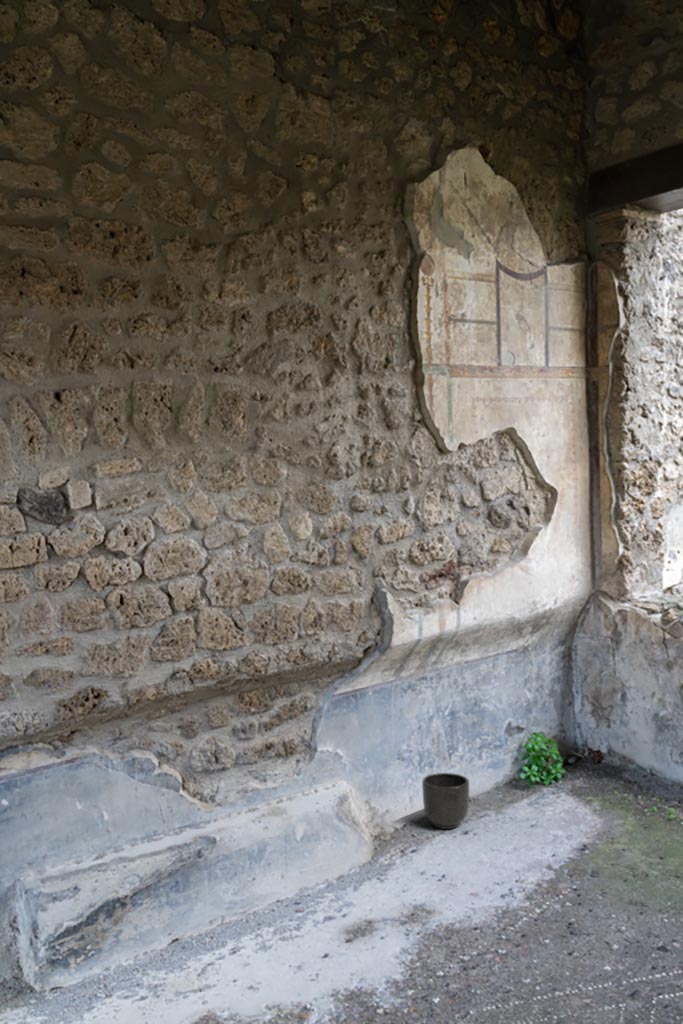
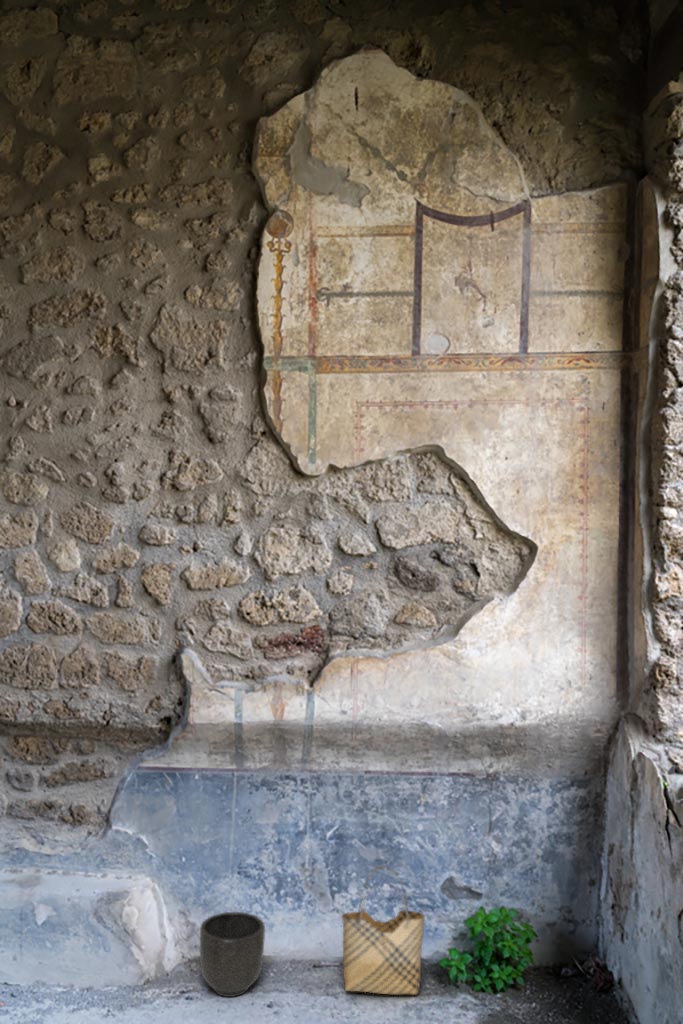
woven basket: none [494,717,539,800] -> present [342,866,425,995]

